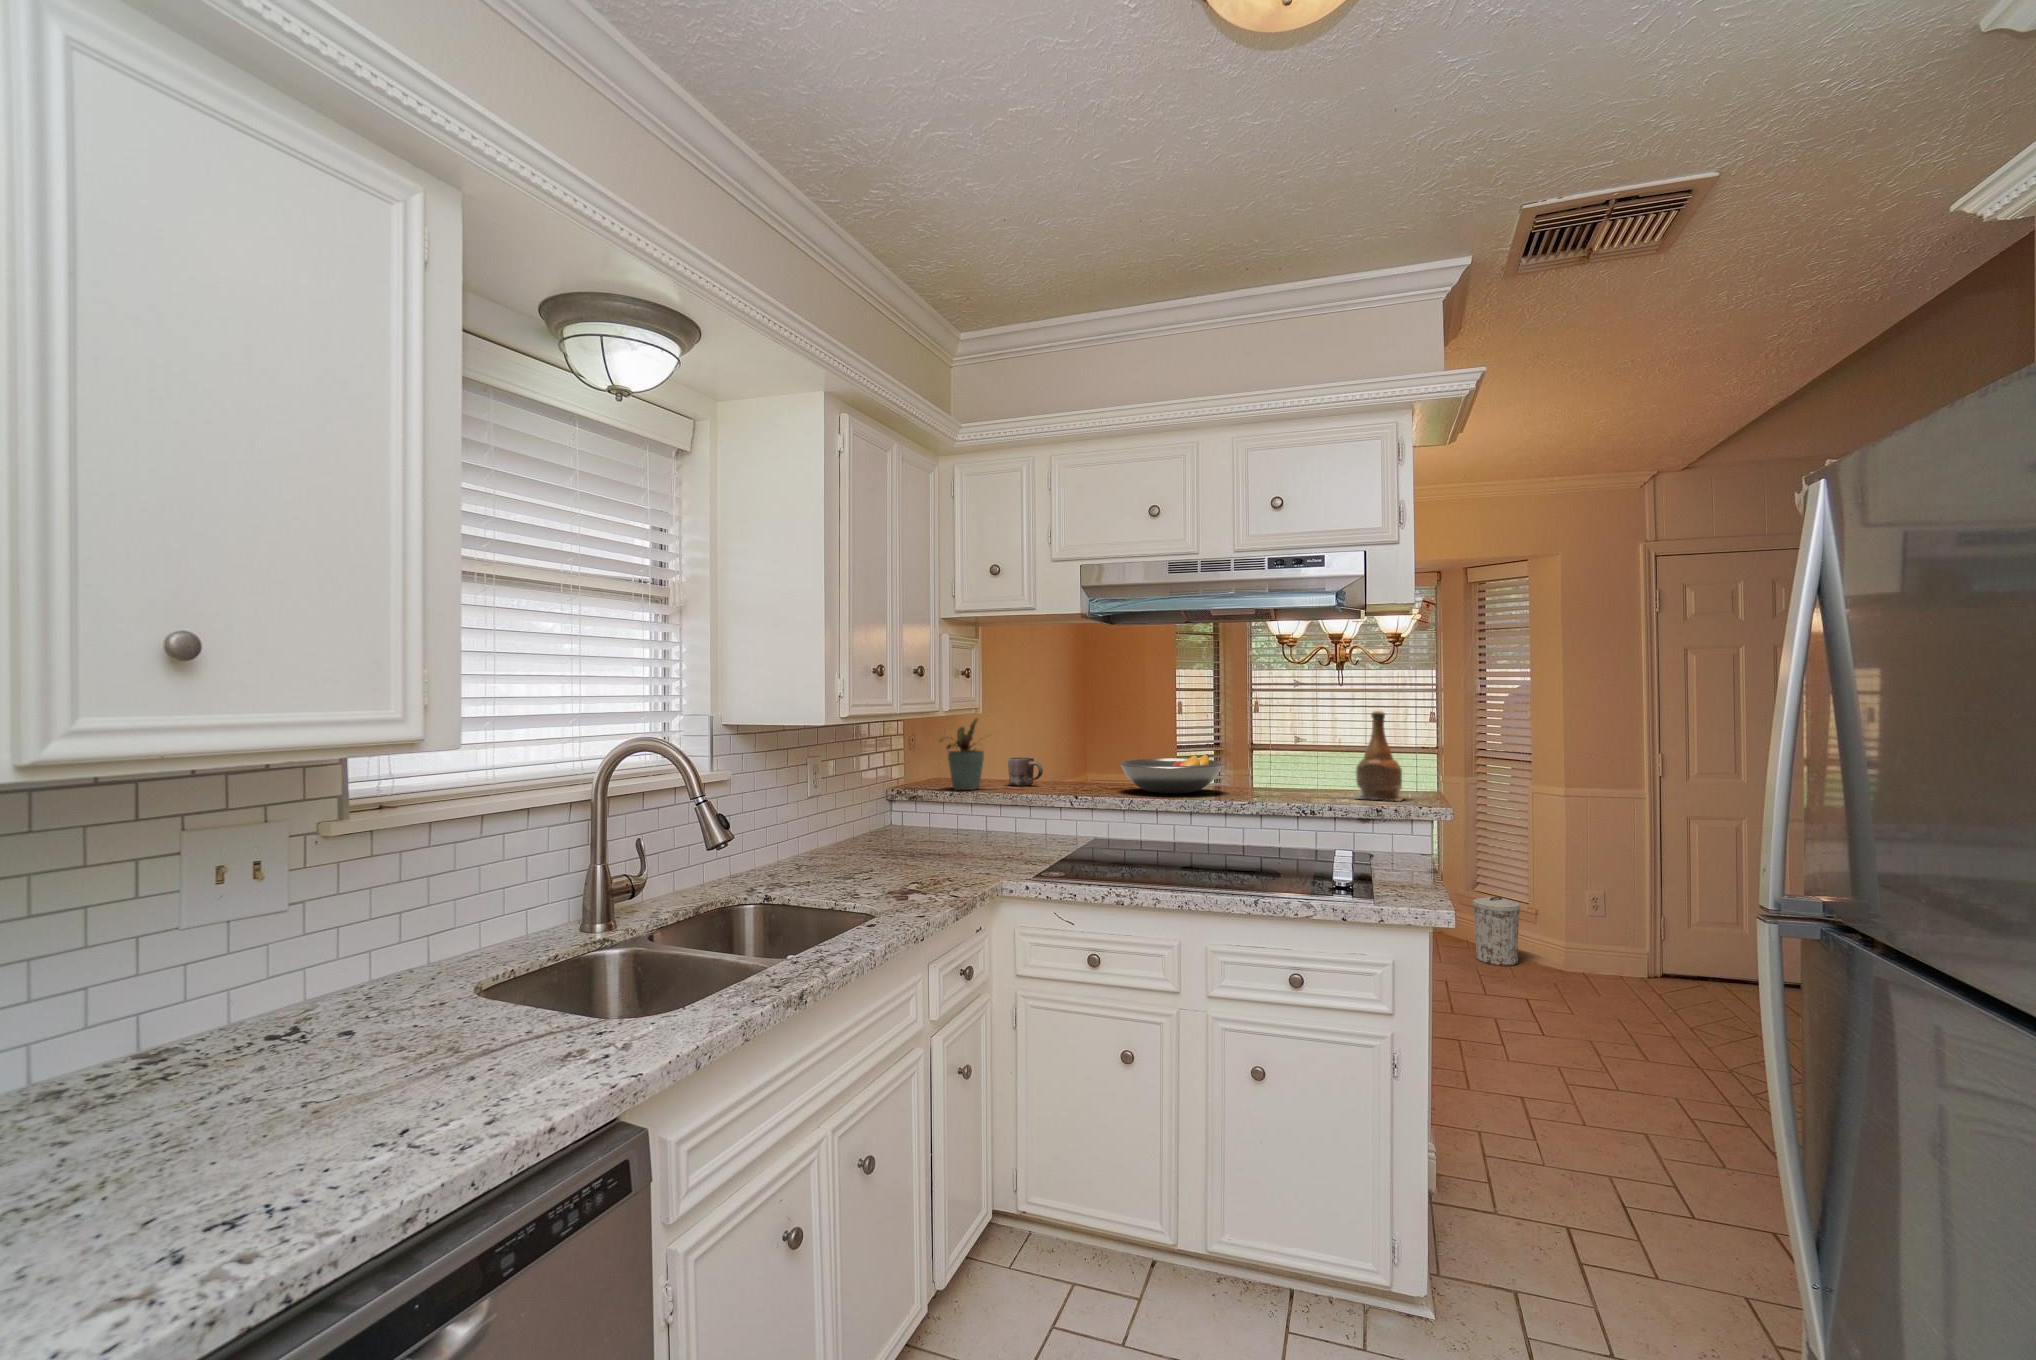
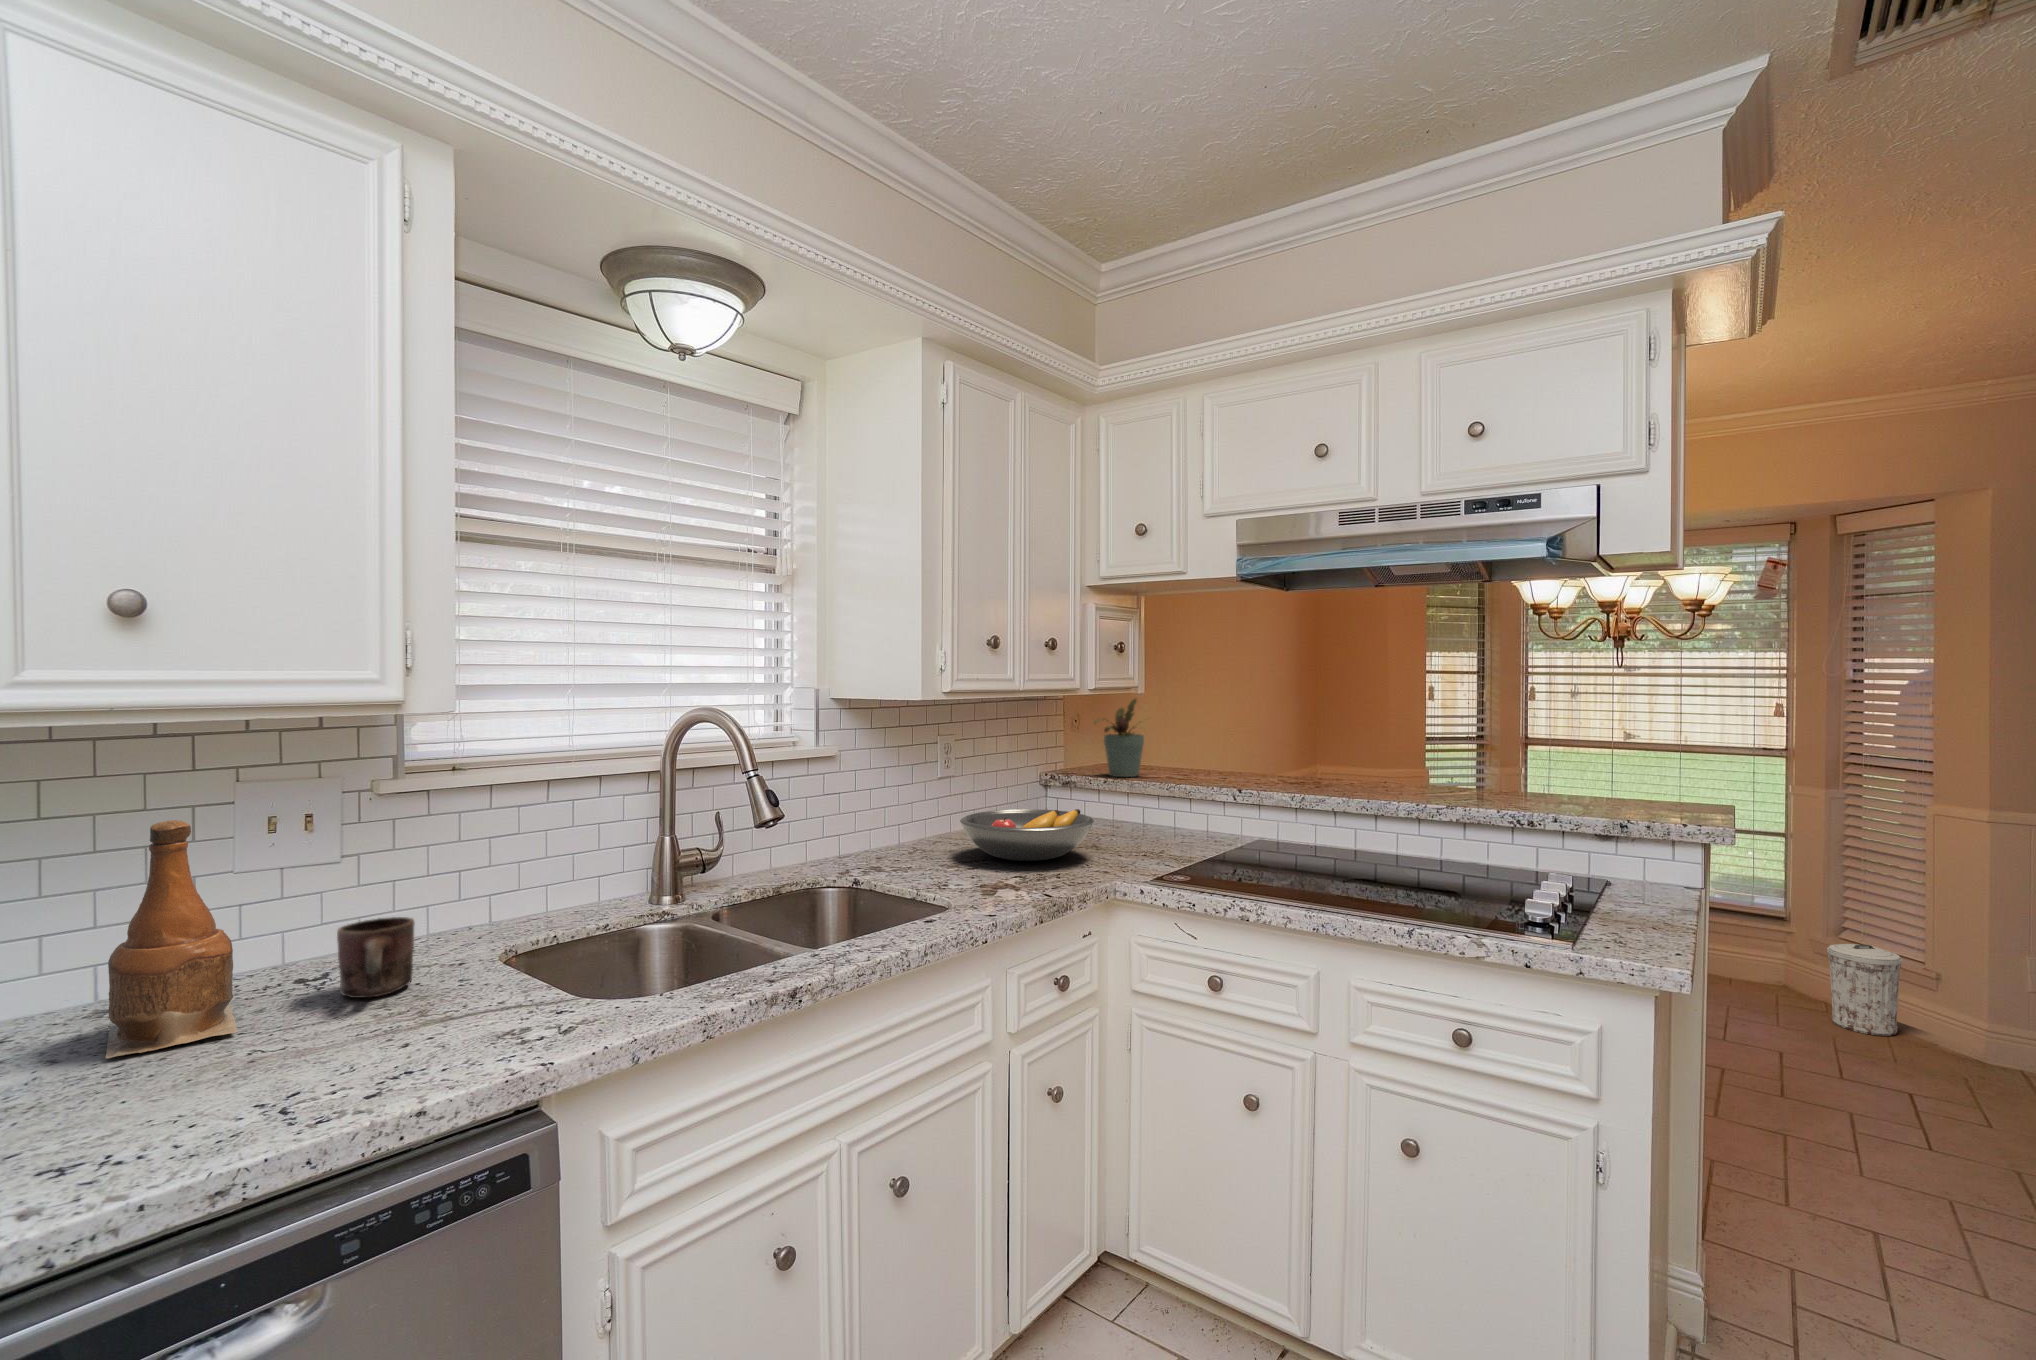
bottle: present [1356,711,1404,801] -> present [106,820,237,1059]
fruit bowl: present [1120,754,1223,794] -> present [960,809,1094,861]
mug: present [1008,757,1043,786] -> present [337,917,415,998]

